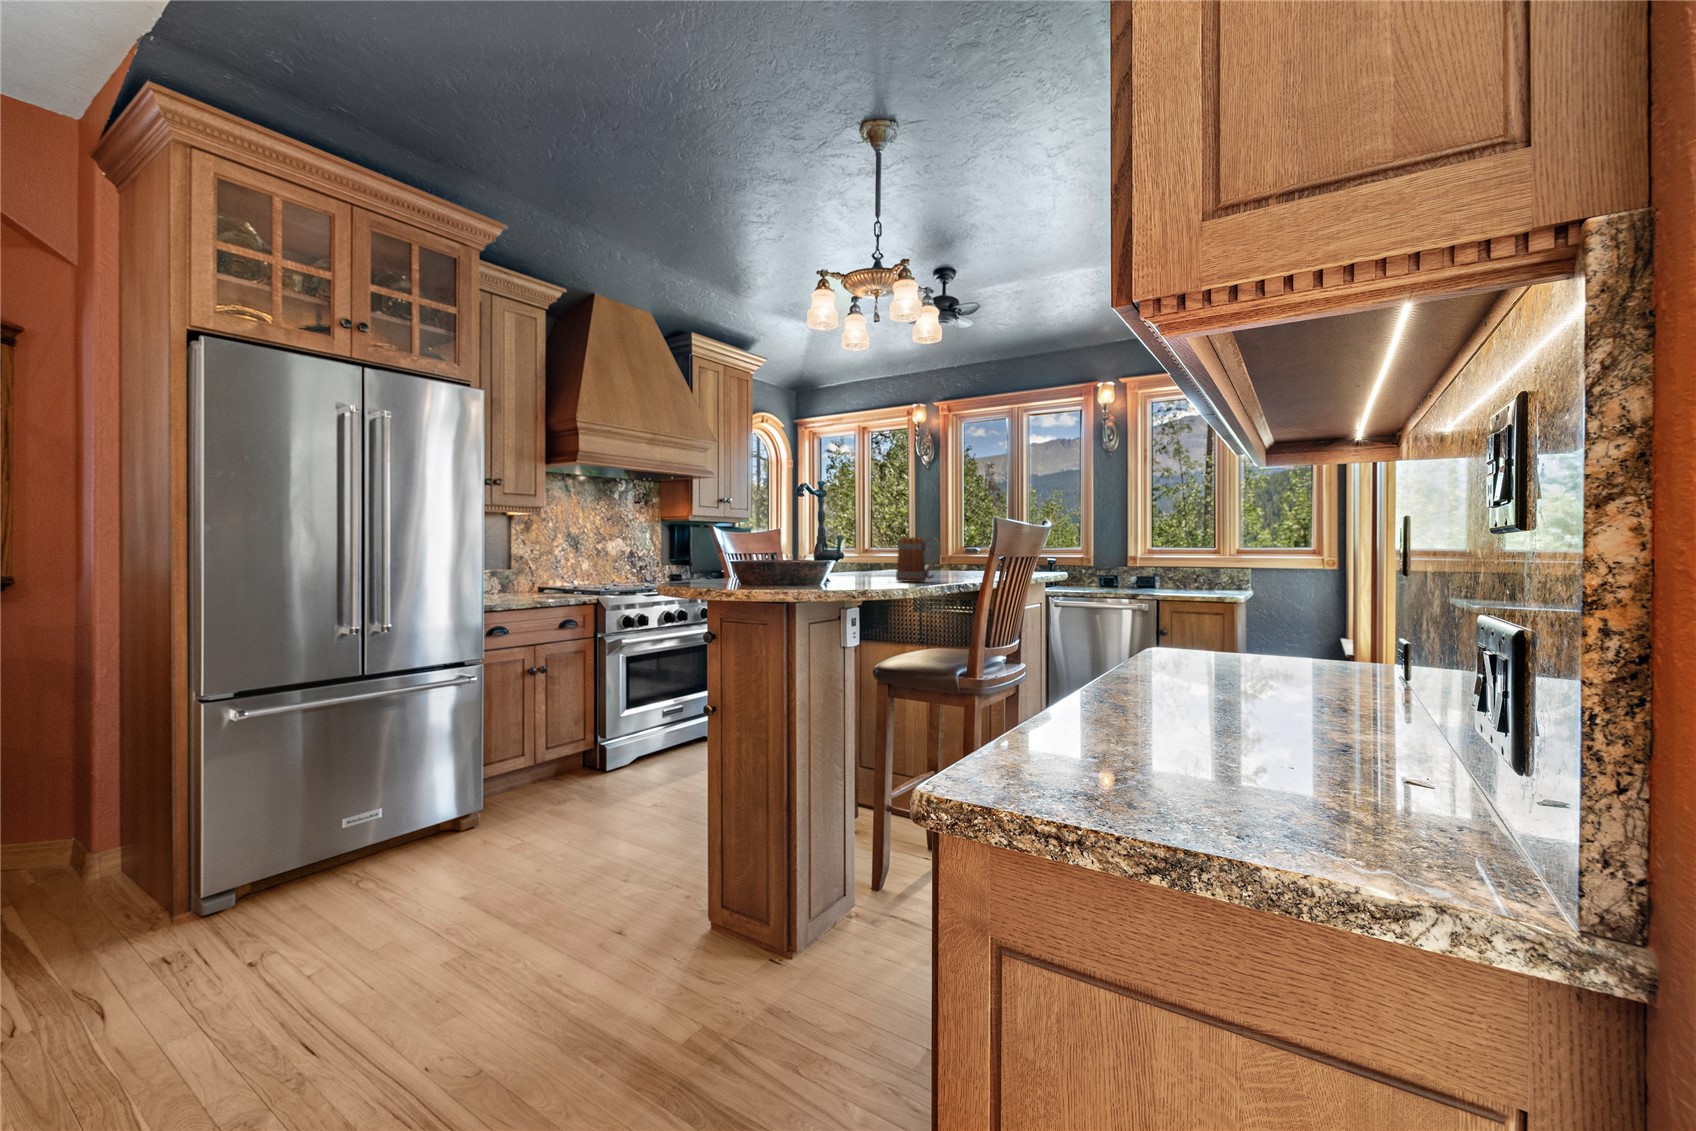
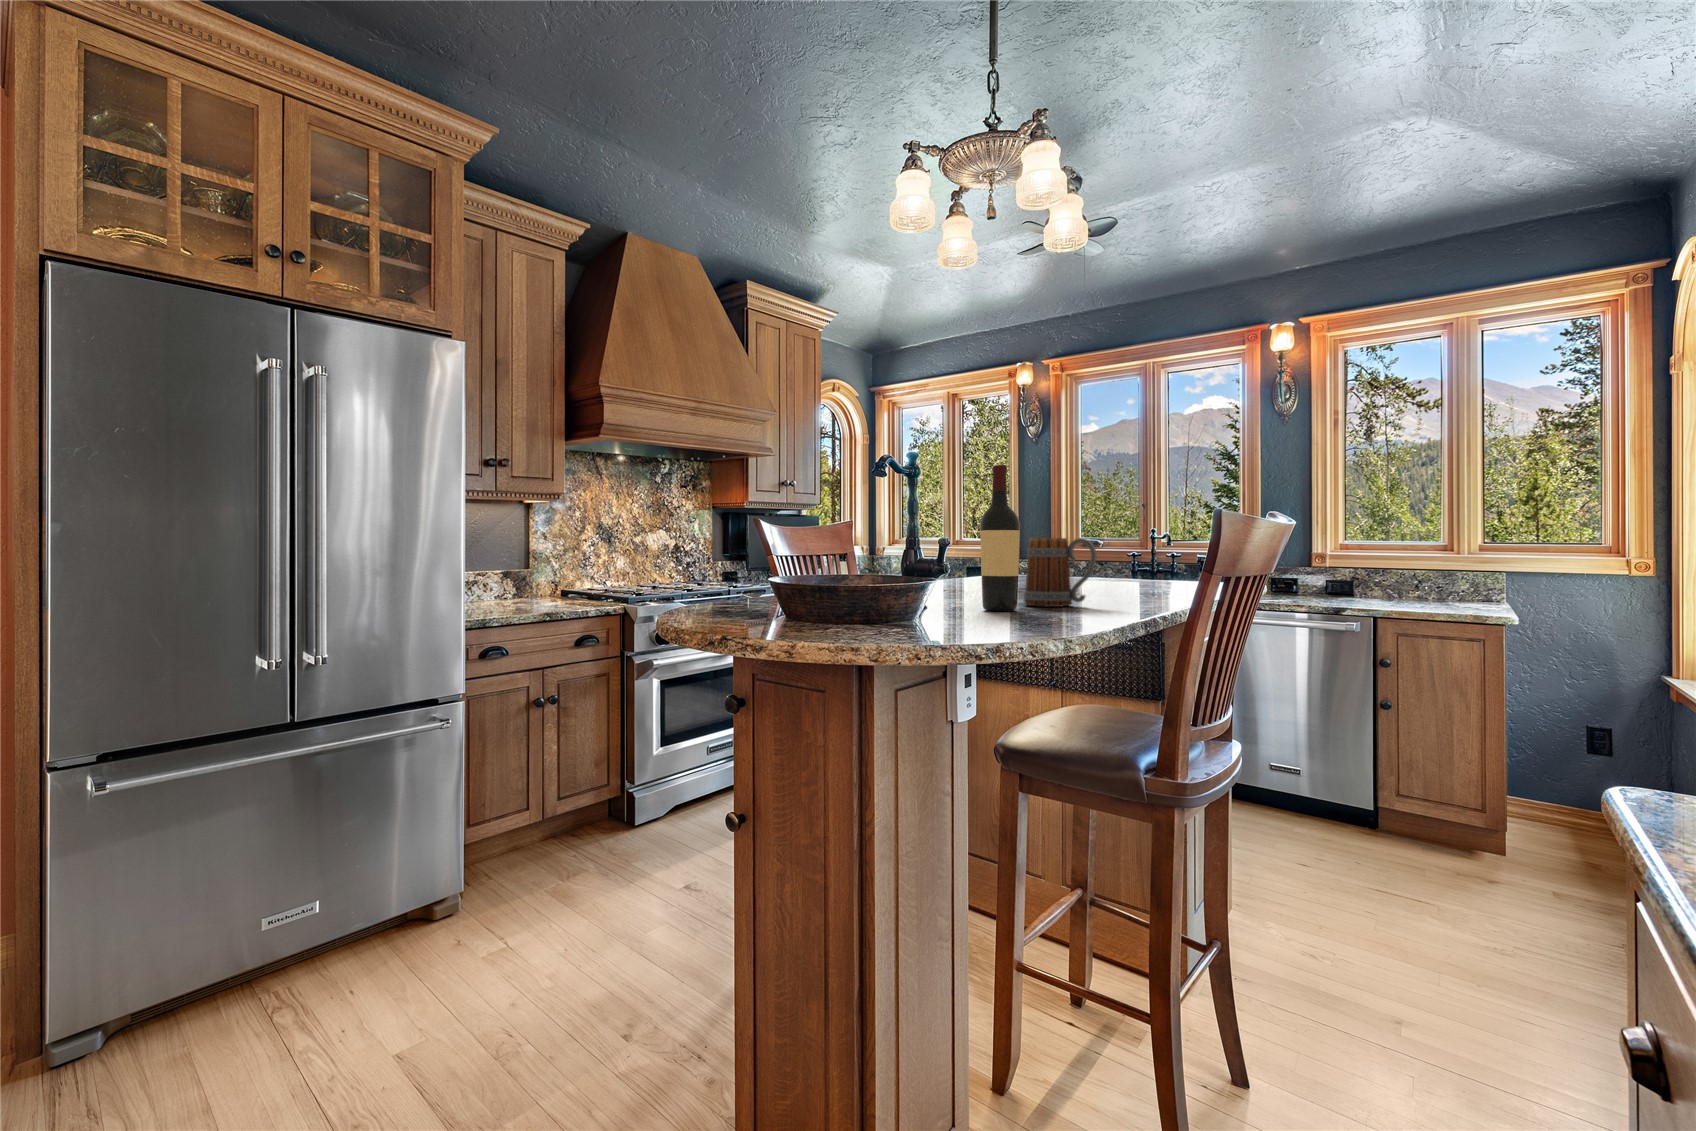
wine bottle: none [866,490,890,583] -> present [980,465,1020,611]

